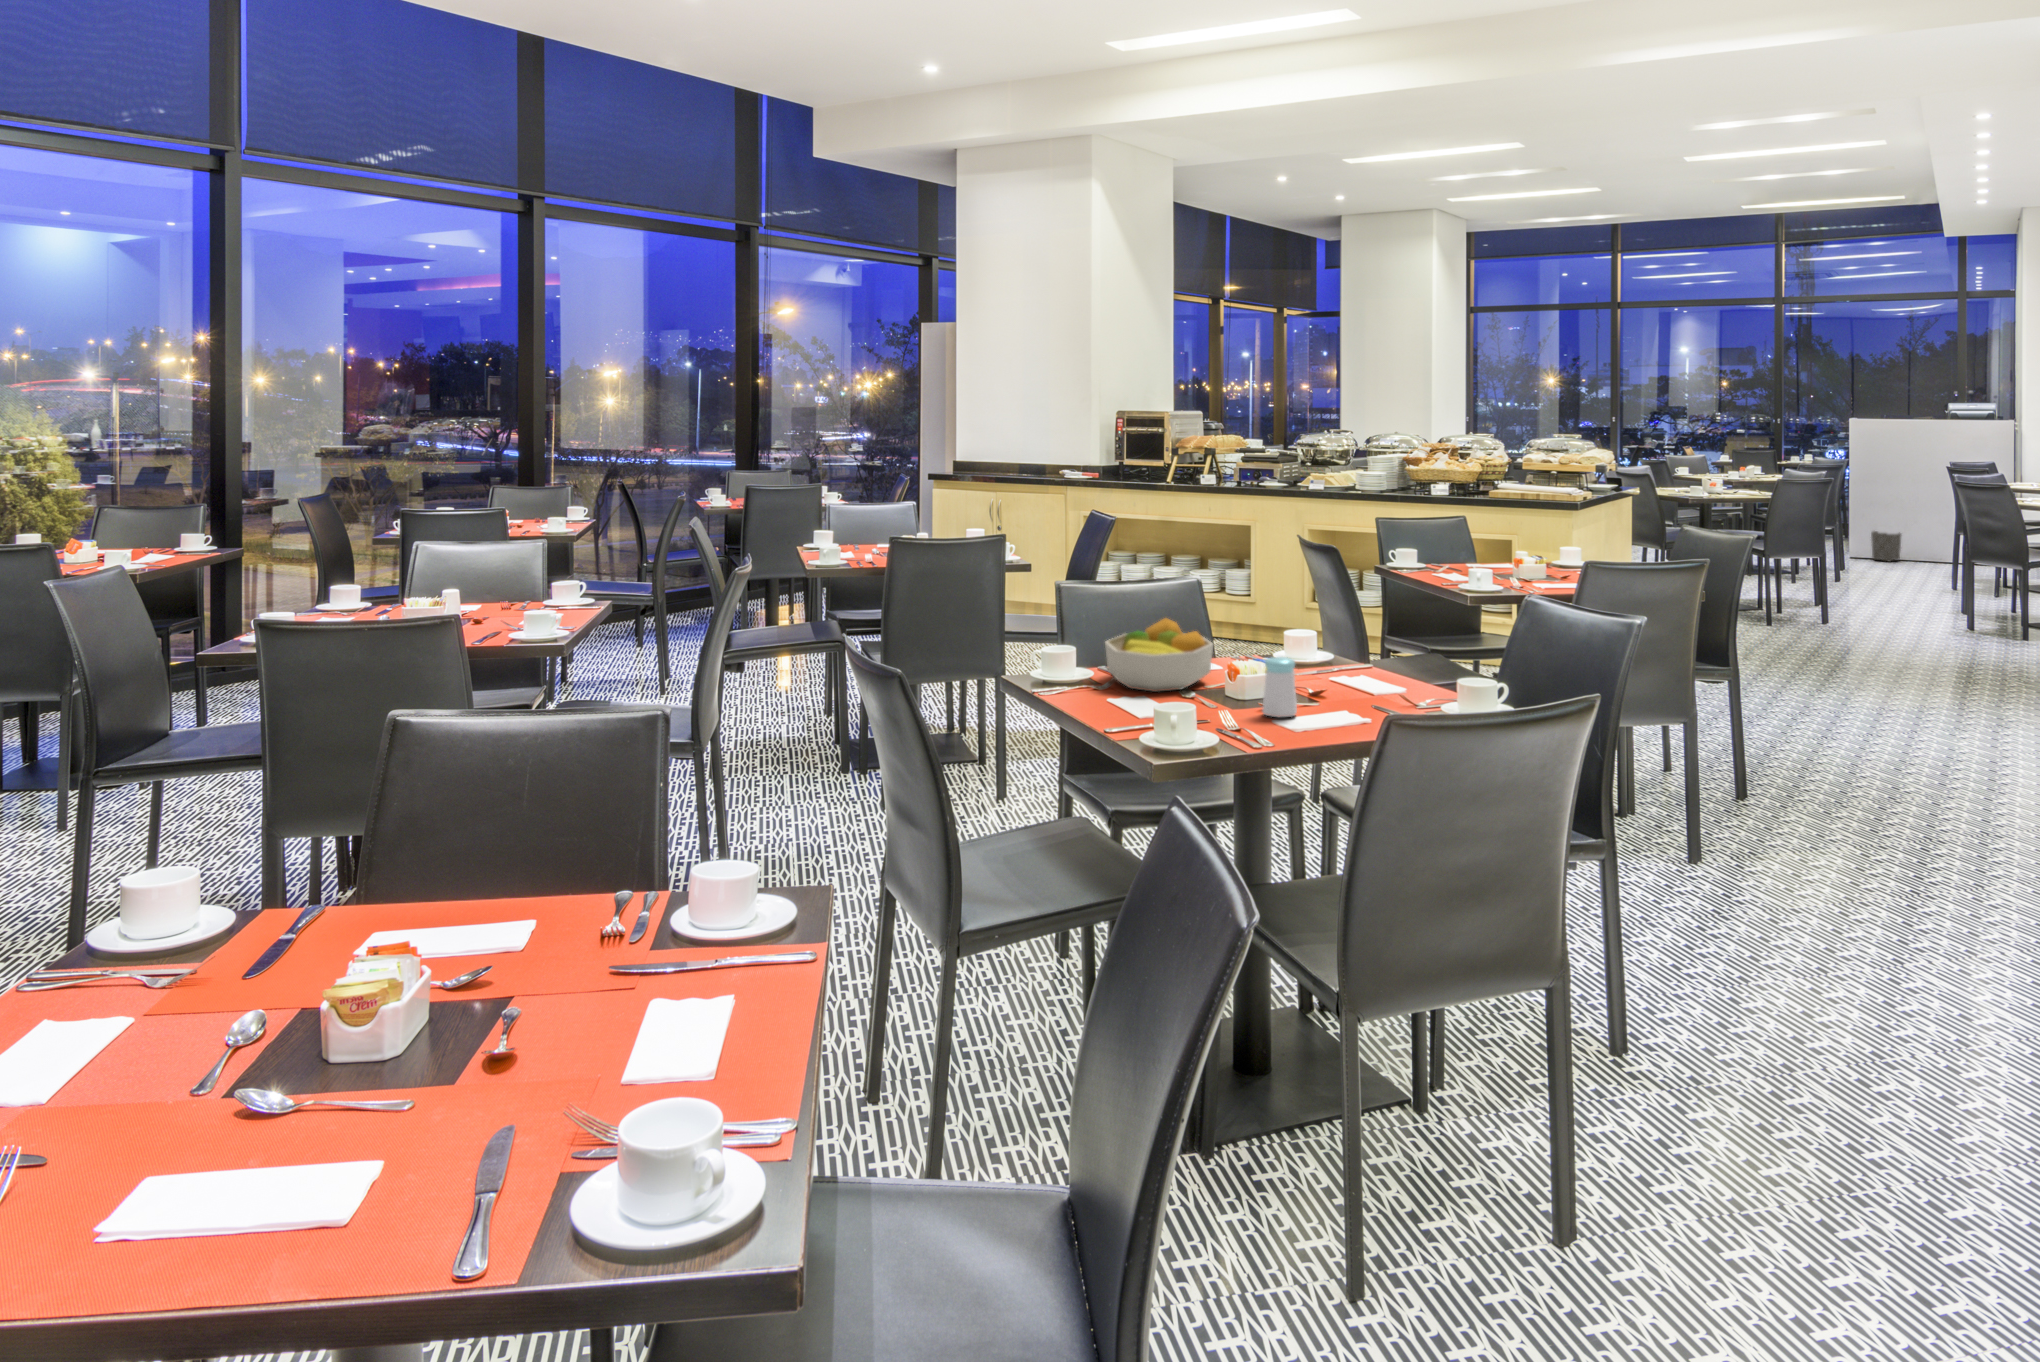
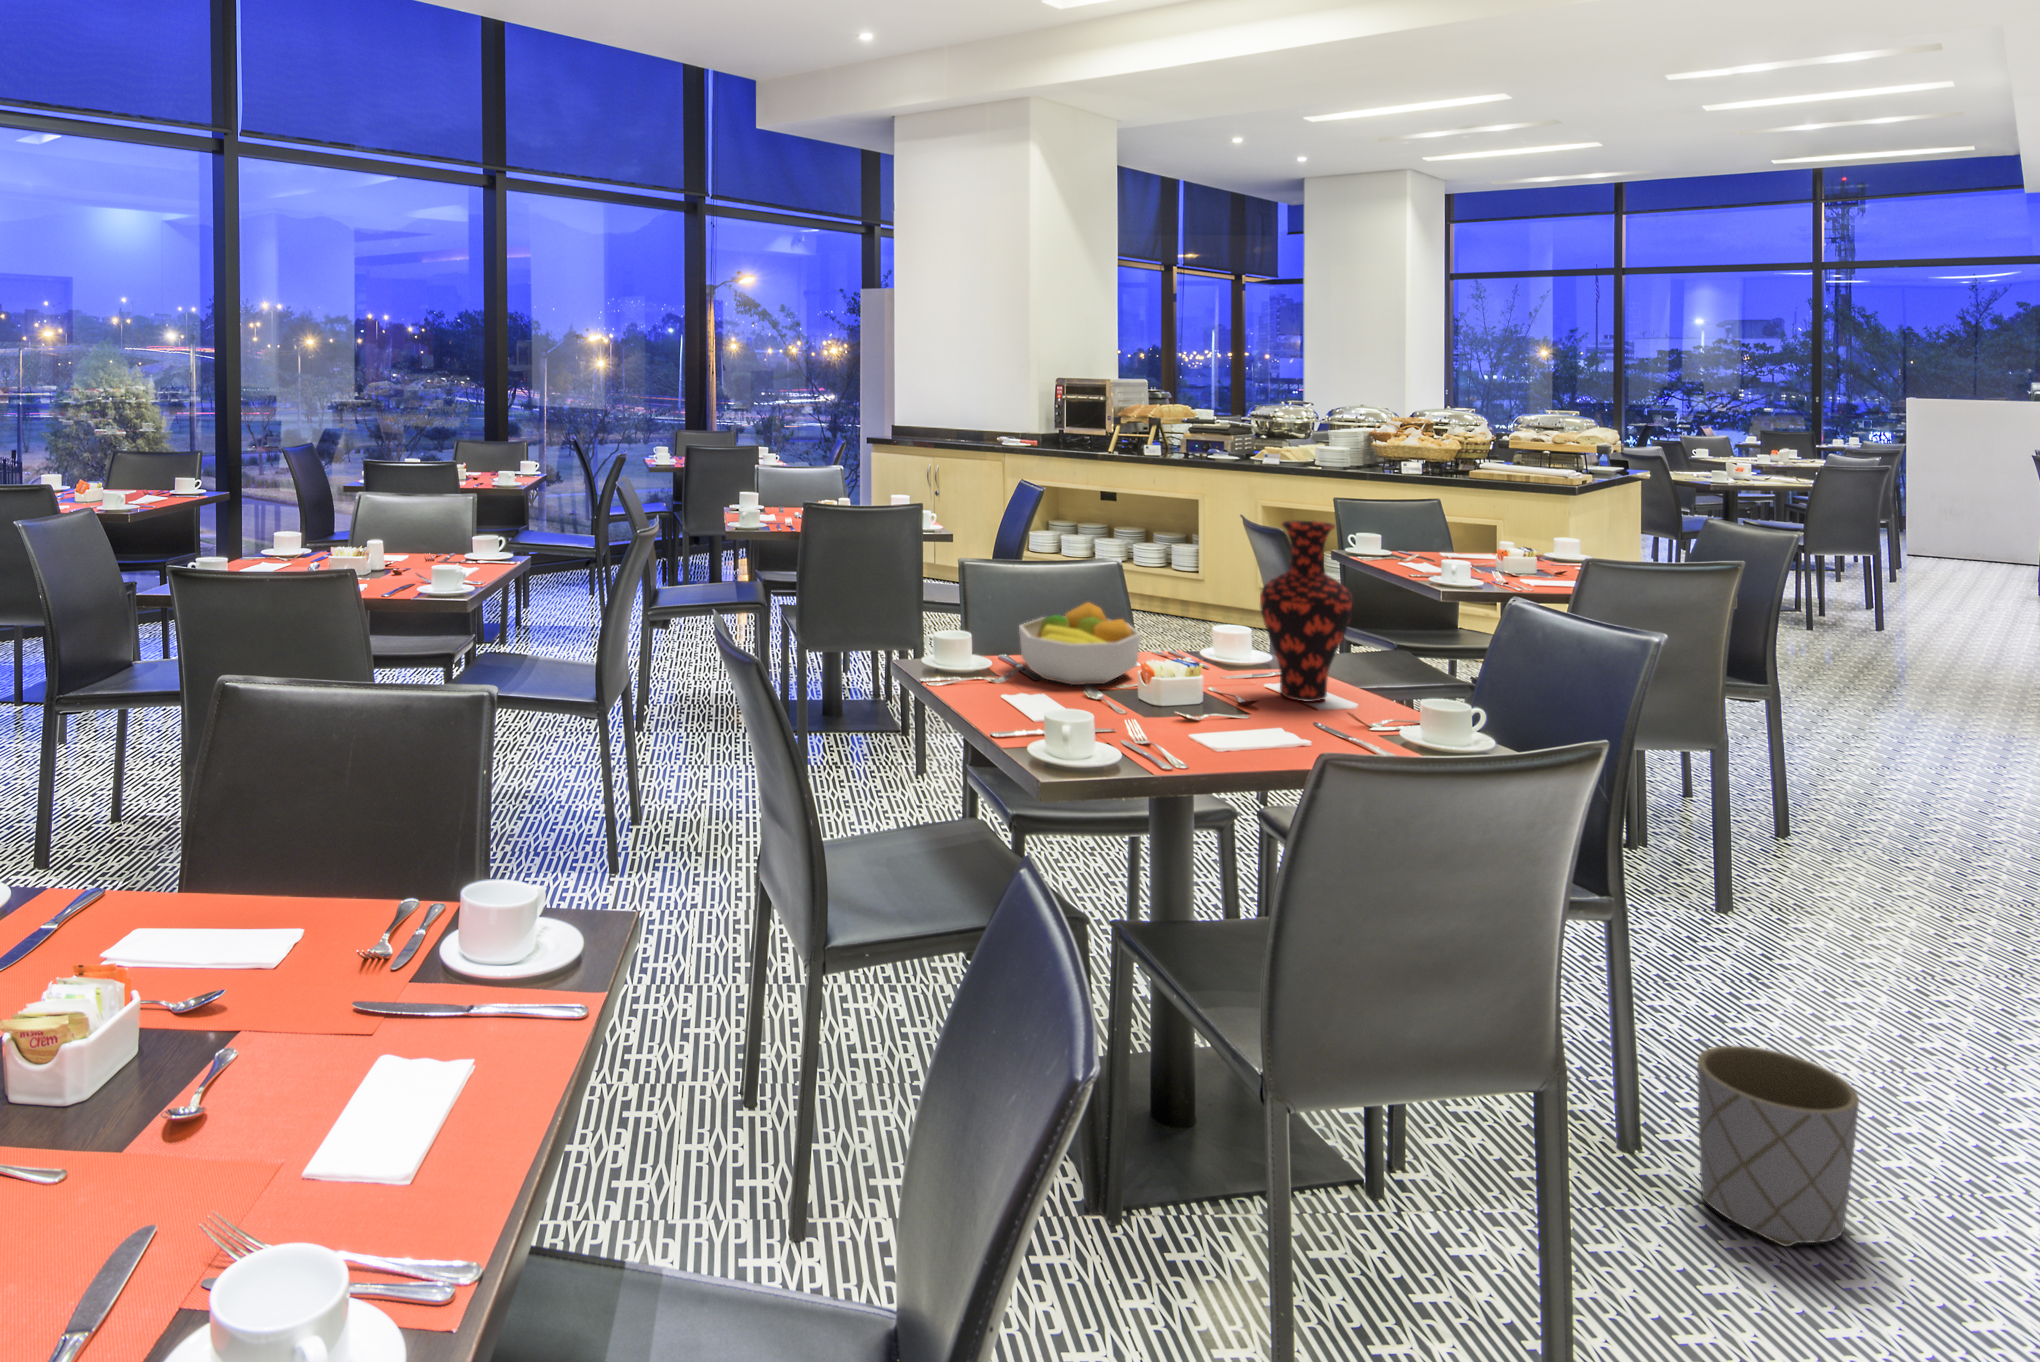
planter: present [1871,531,1901,561] -> present [1697,1046,1859,1246]
vase: none [1315,538,1392,695] -> present [1260,521,1353,702]
salt shaker: present [1263,657,1297,717] -> none [1194,655,1235,725]

